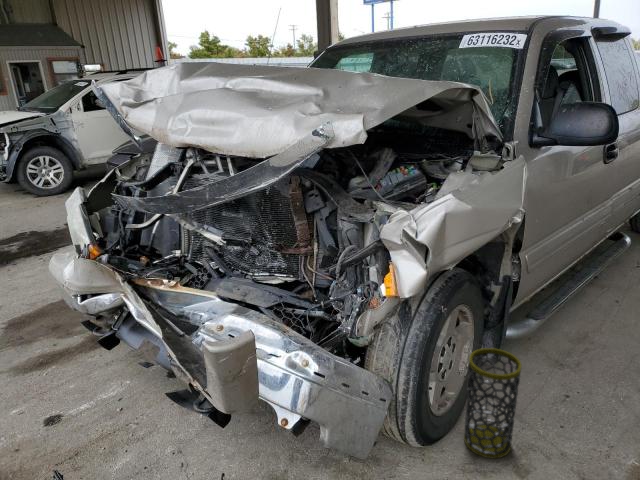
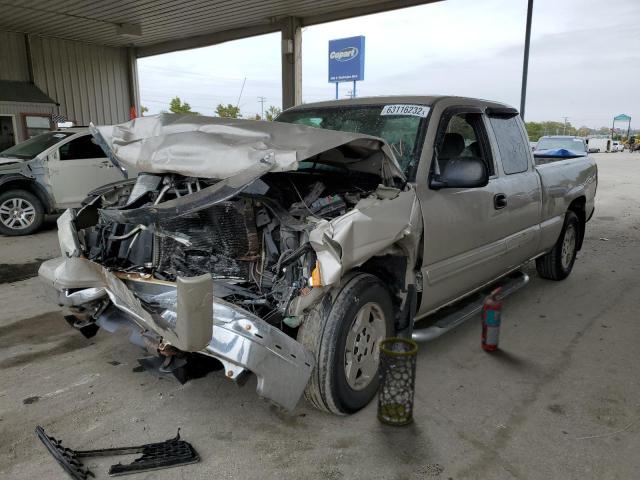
fire extinguisher: none [579,263,612,339] -> present [481,287,502,350]

